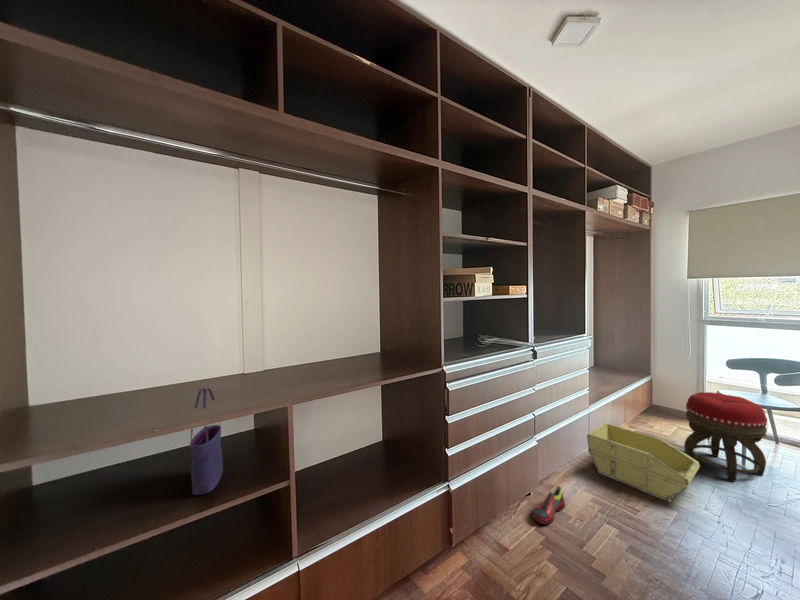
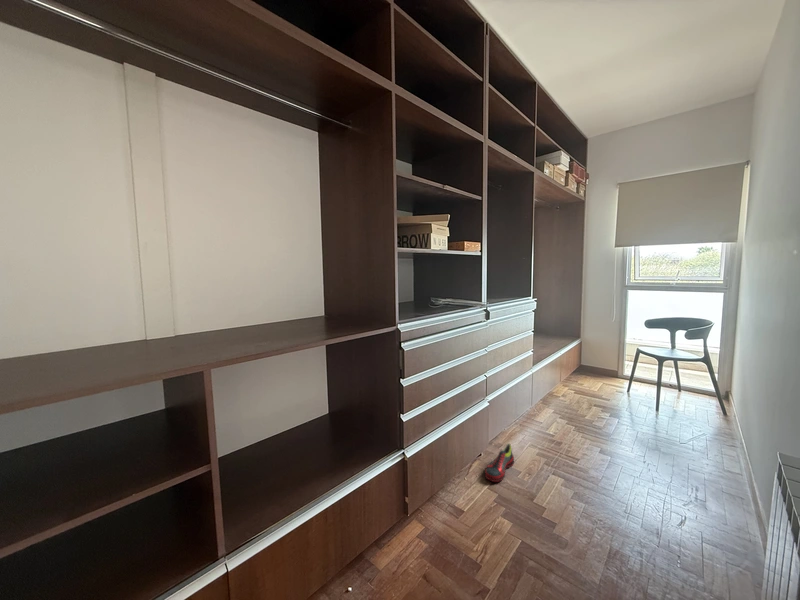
tote bag: present [190,388,223,495] -> none [46,351,109,499]
footstool: present [684,392,767,482] -> none [612,349,680,426]
storage bin: present [587,423,700,502] -> none [532,382,628,449]

